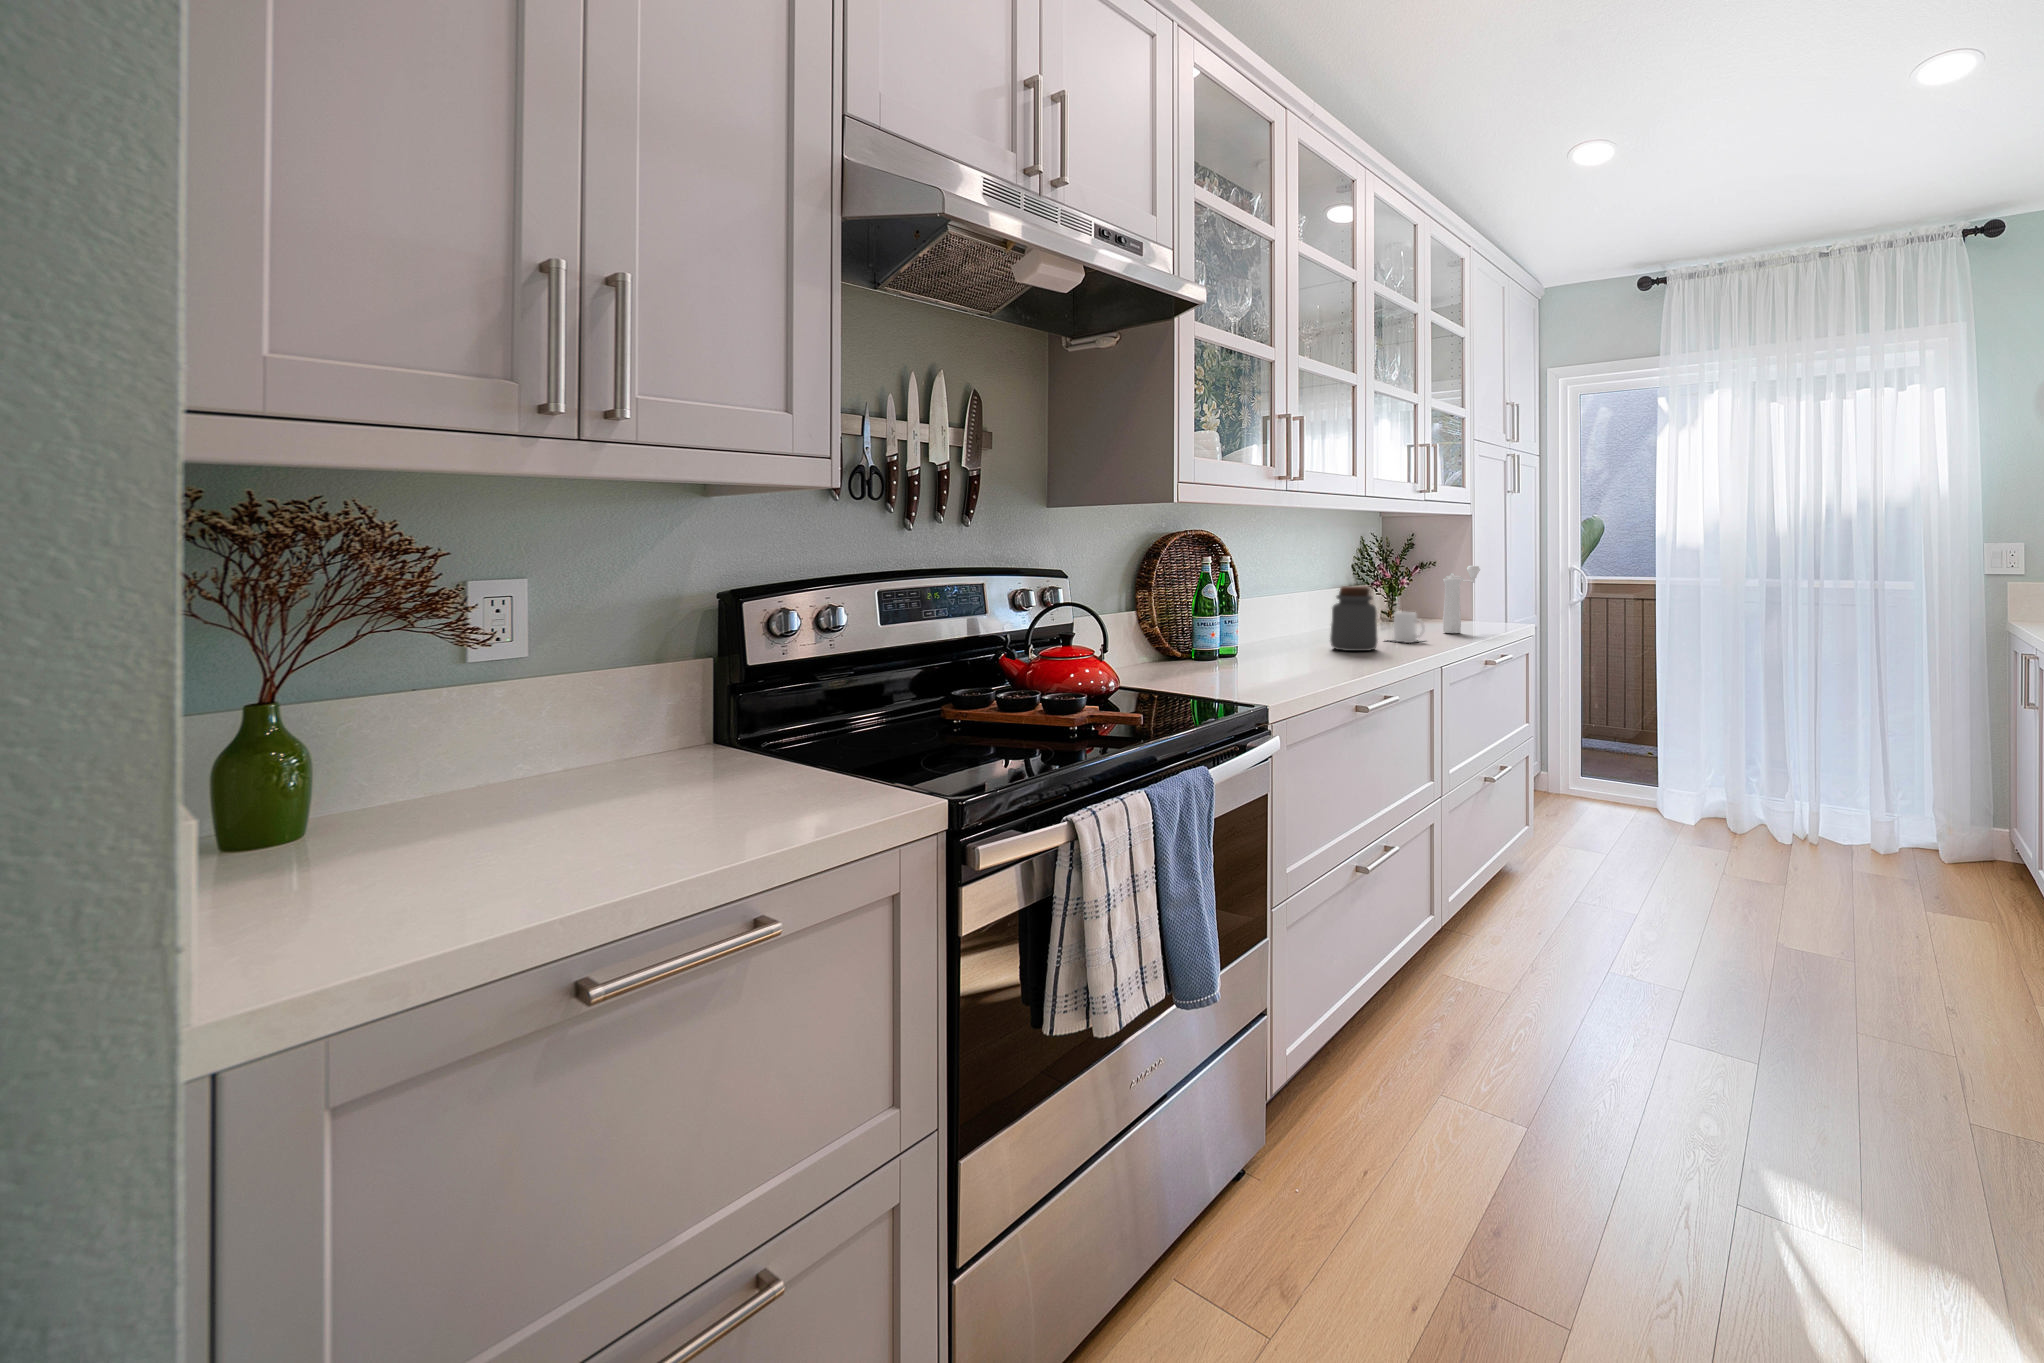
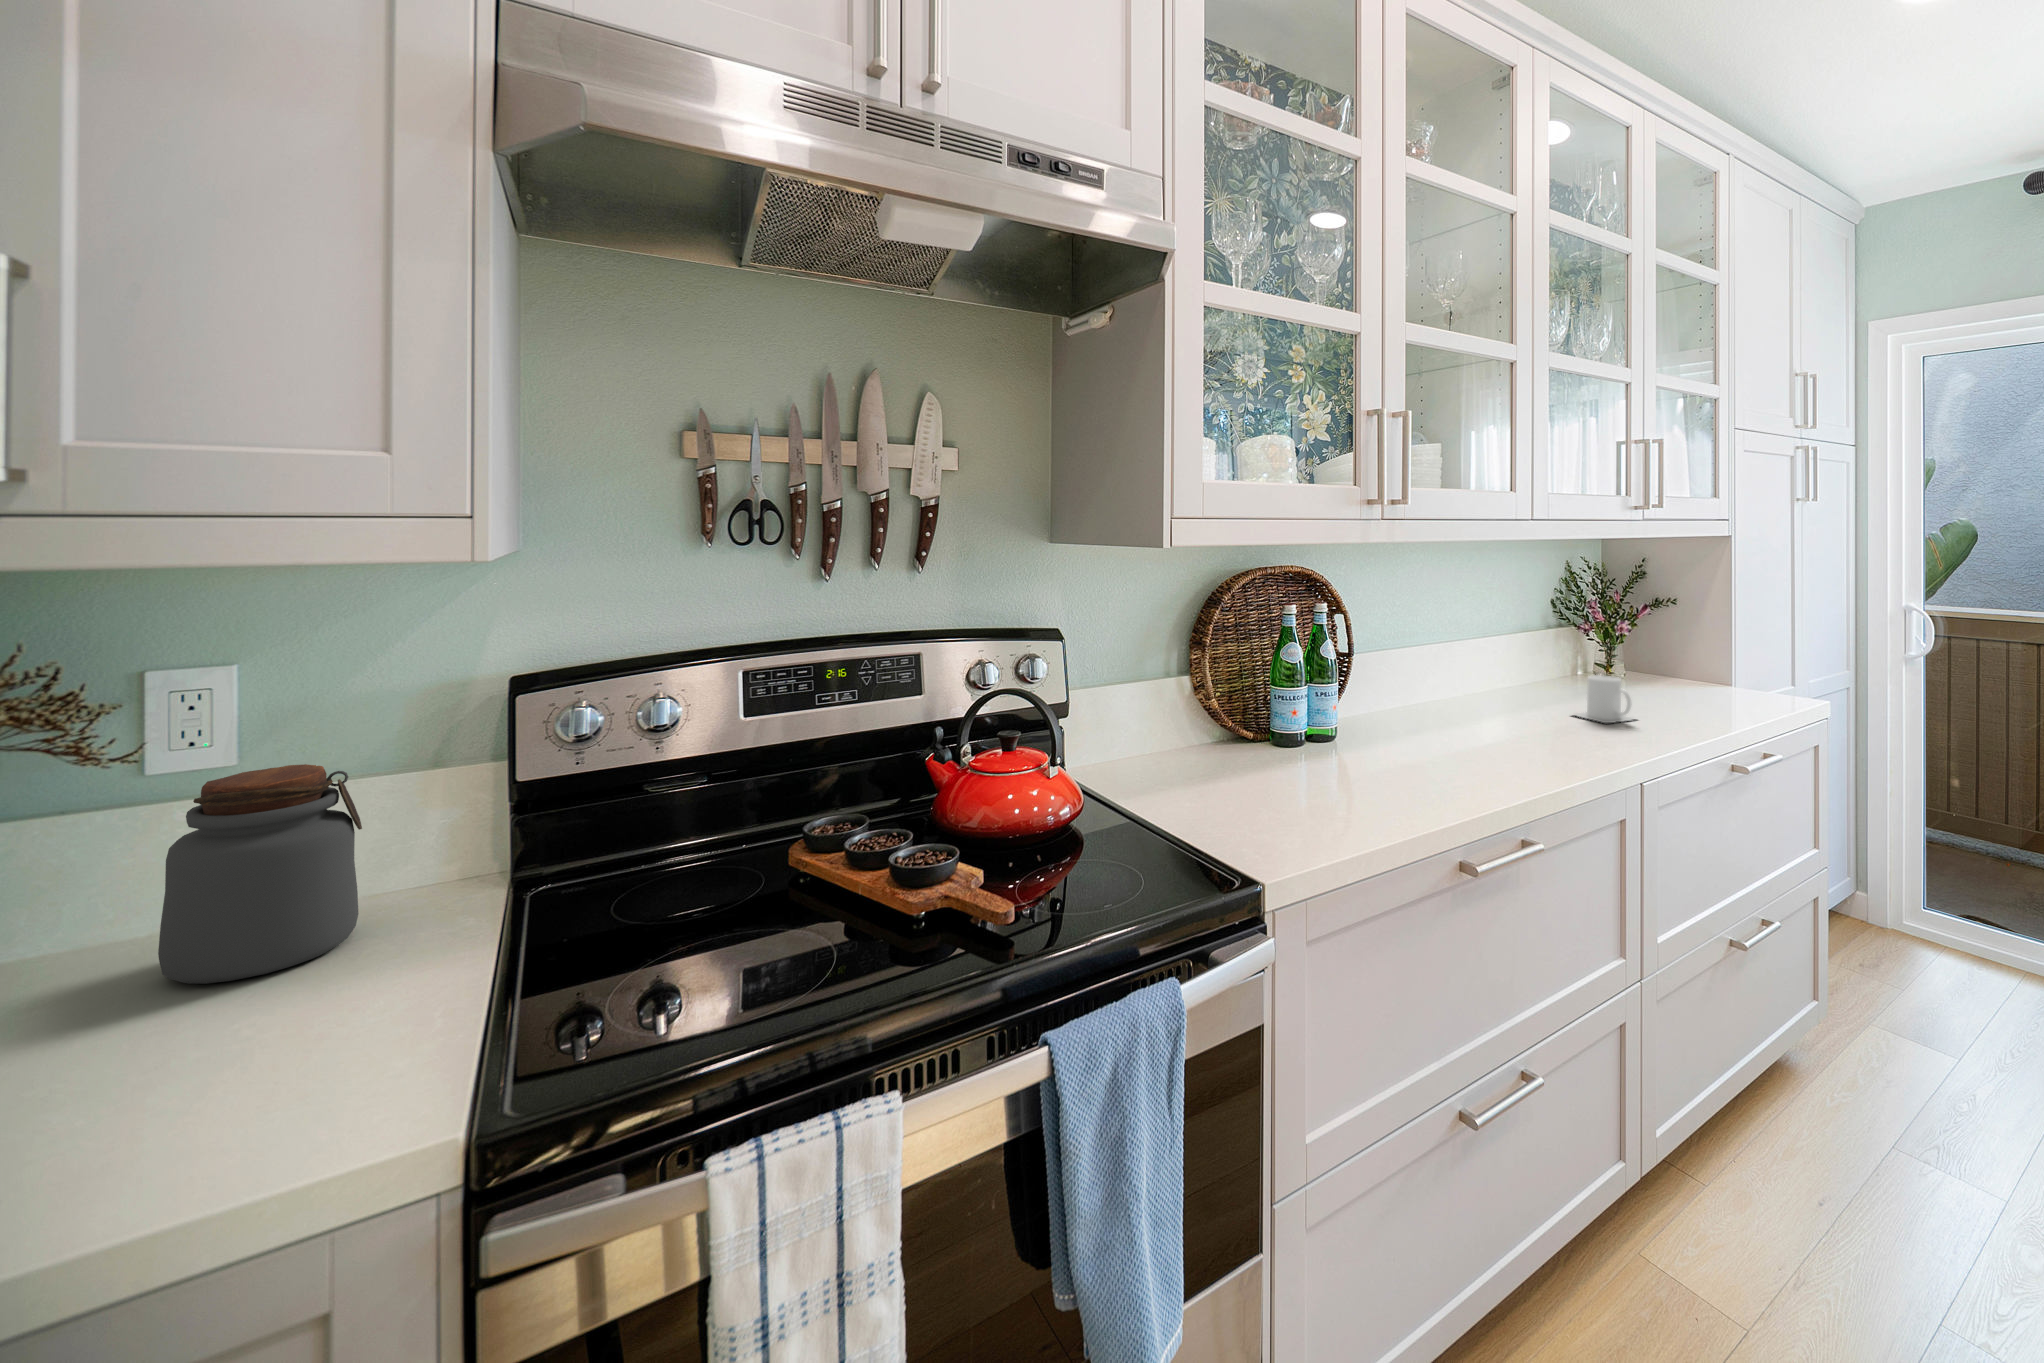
pepper mill: present [1443,566,1480,633] -> none [1672,609,1735,706]
jar: present [1330,586,1378,651] -> present [158,764,362,984]

